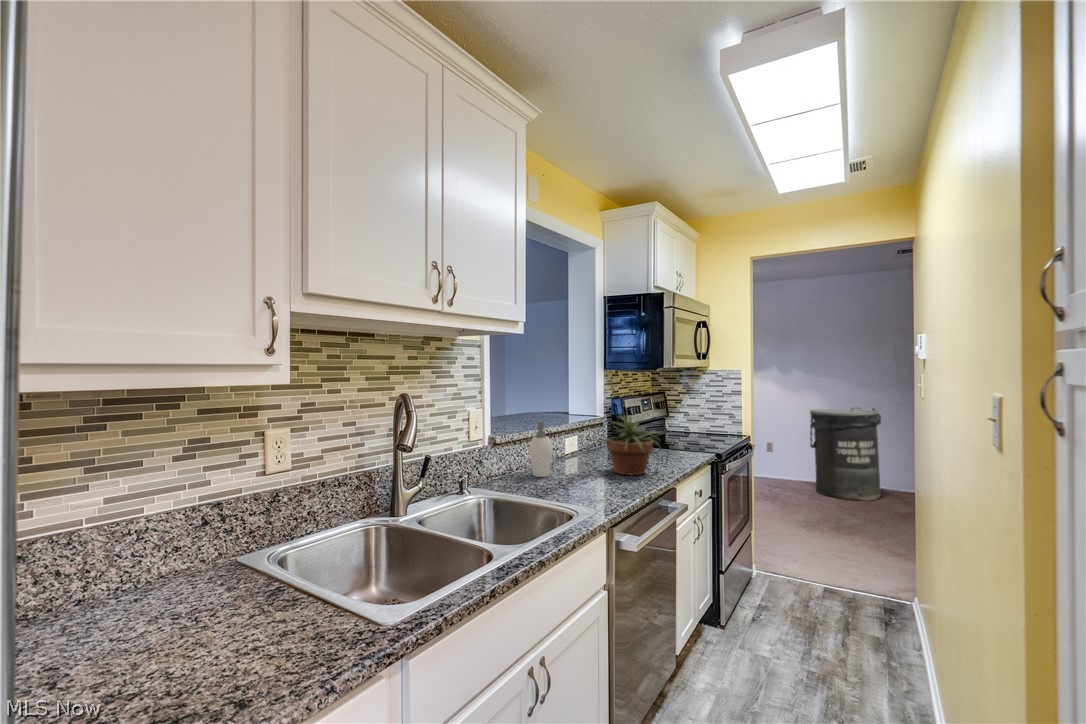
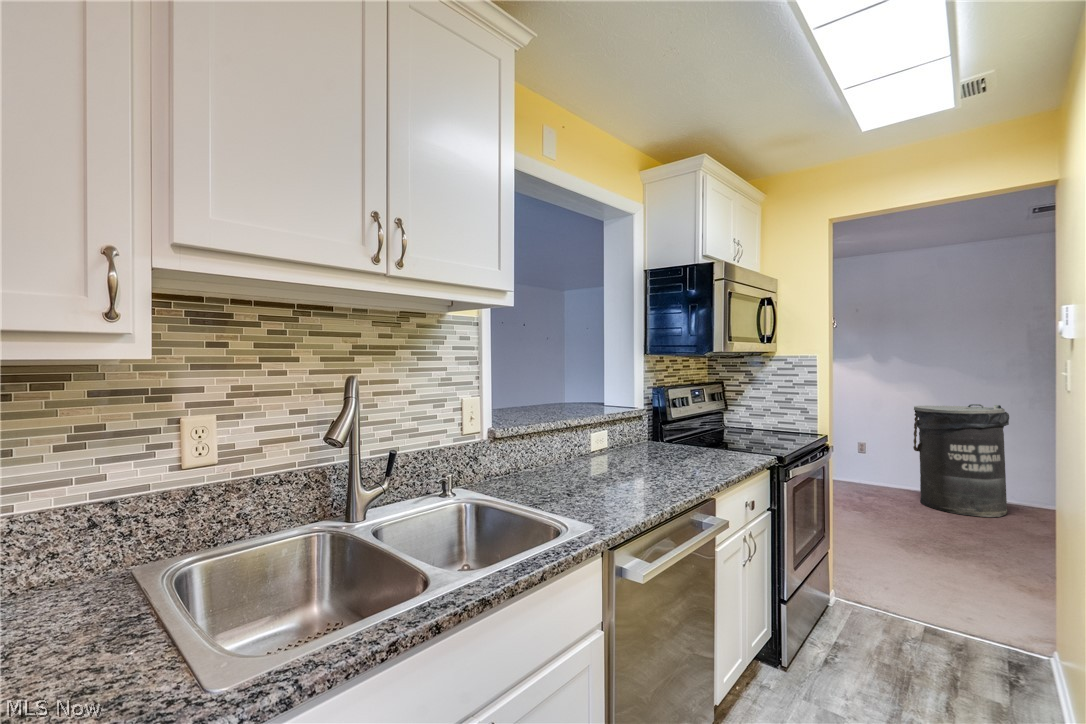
potted plant: present [603,416,662,475] -> none [615,405,709,481]
soap dispenser: present [529,421,553,477] -> none [536,413,564,479]

